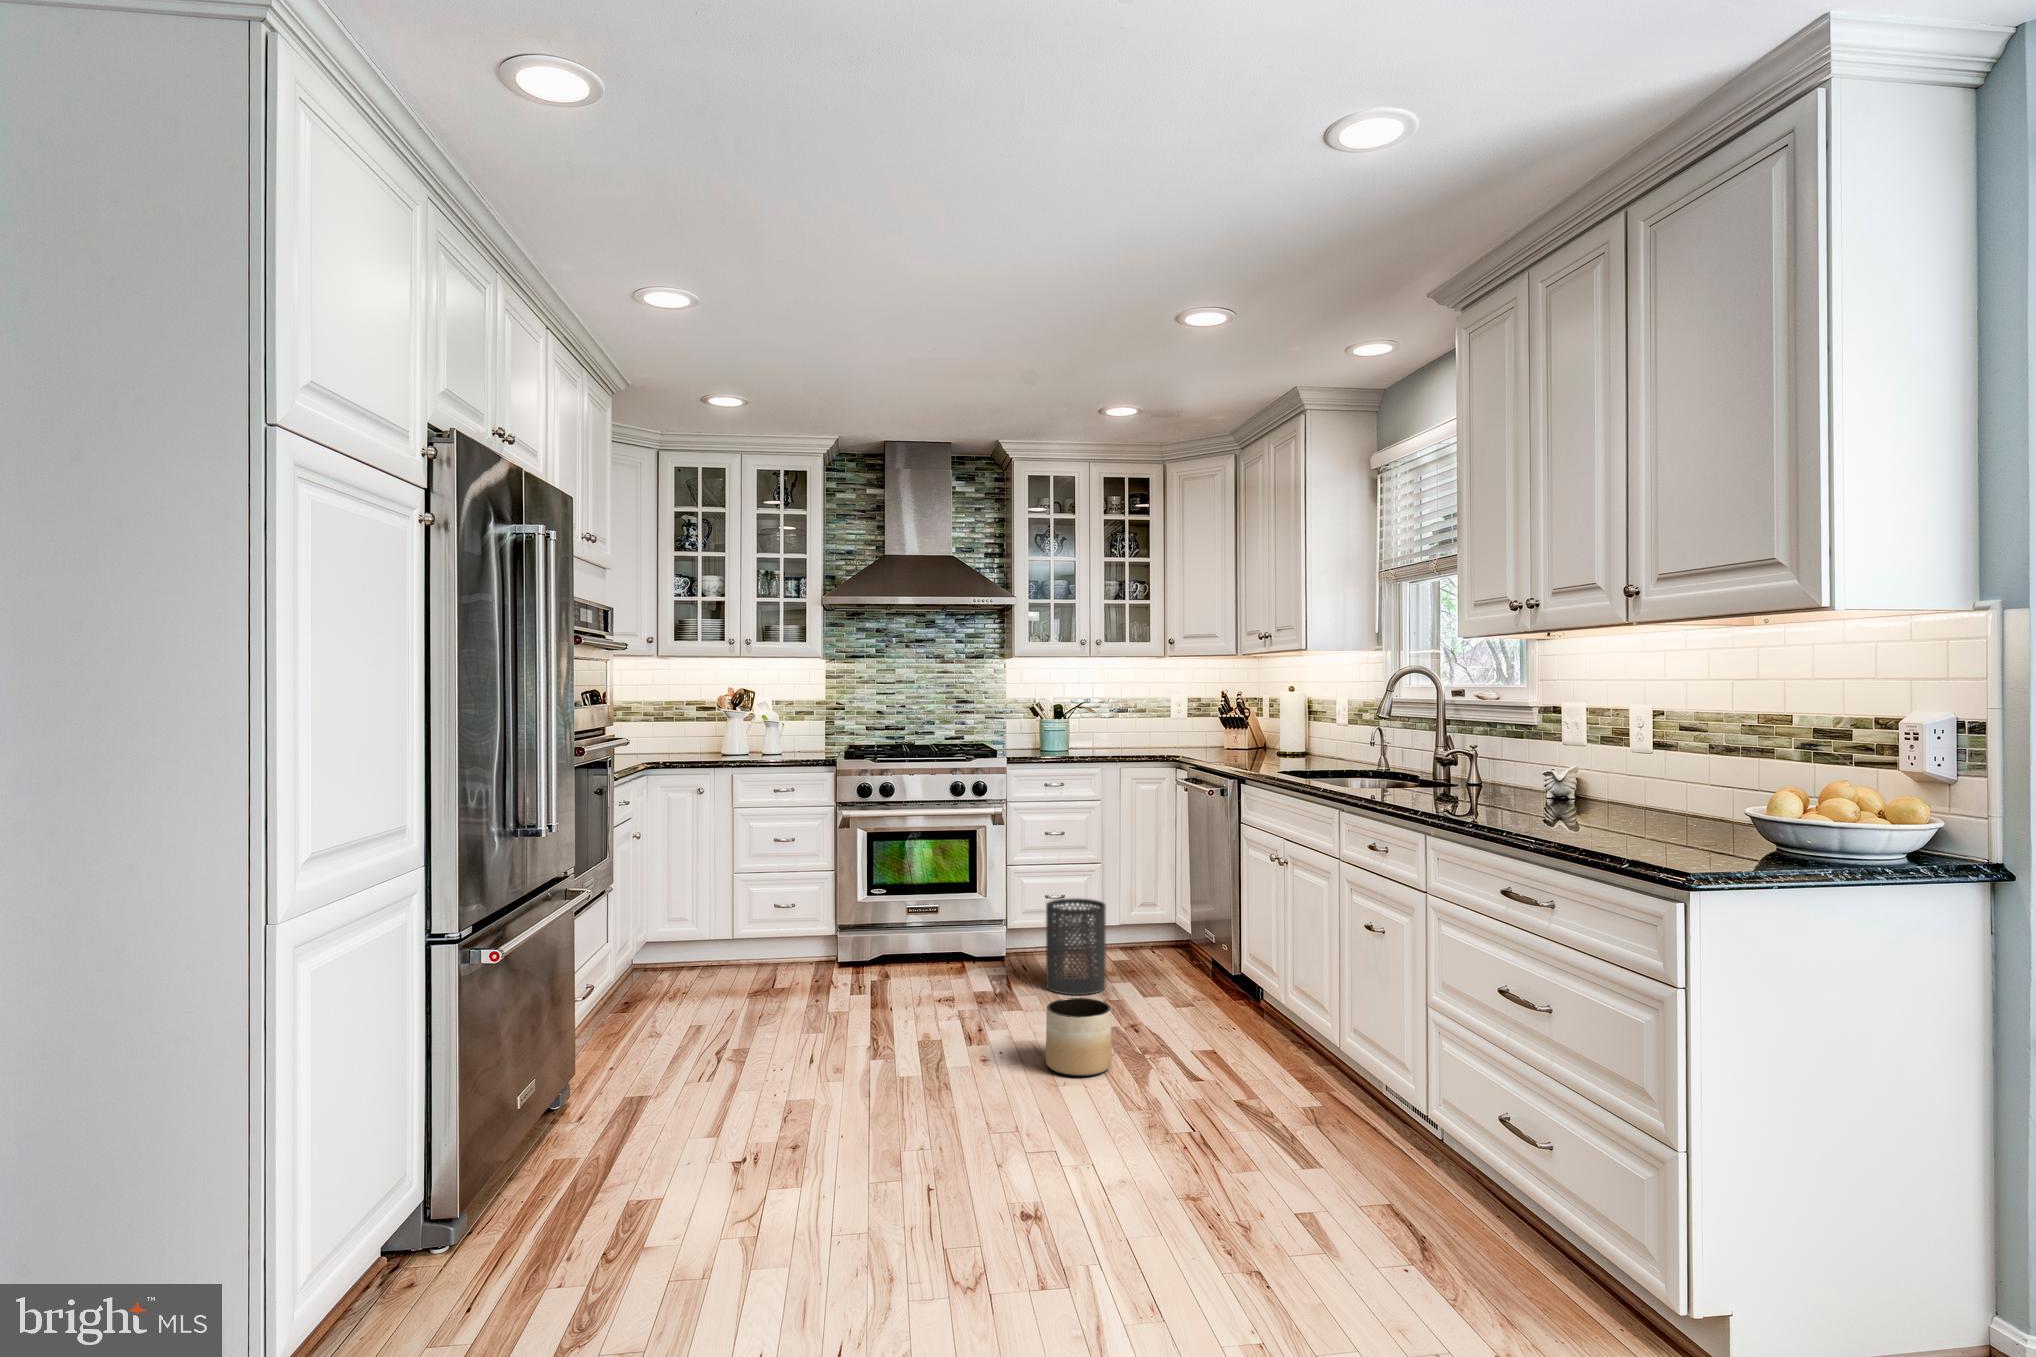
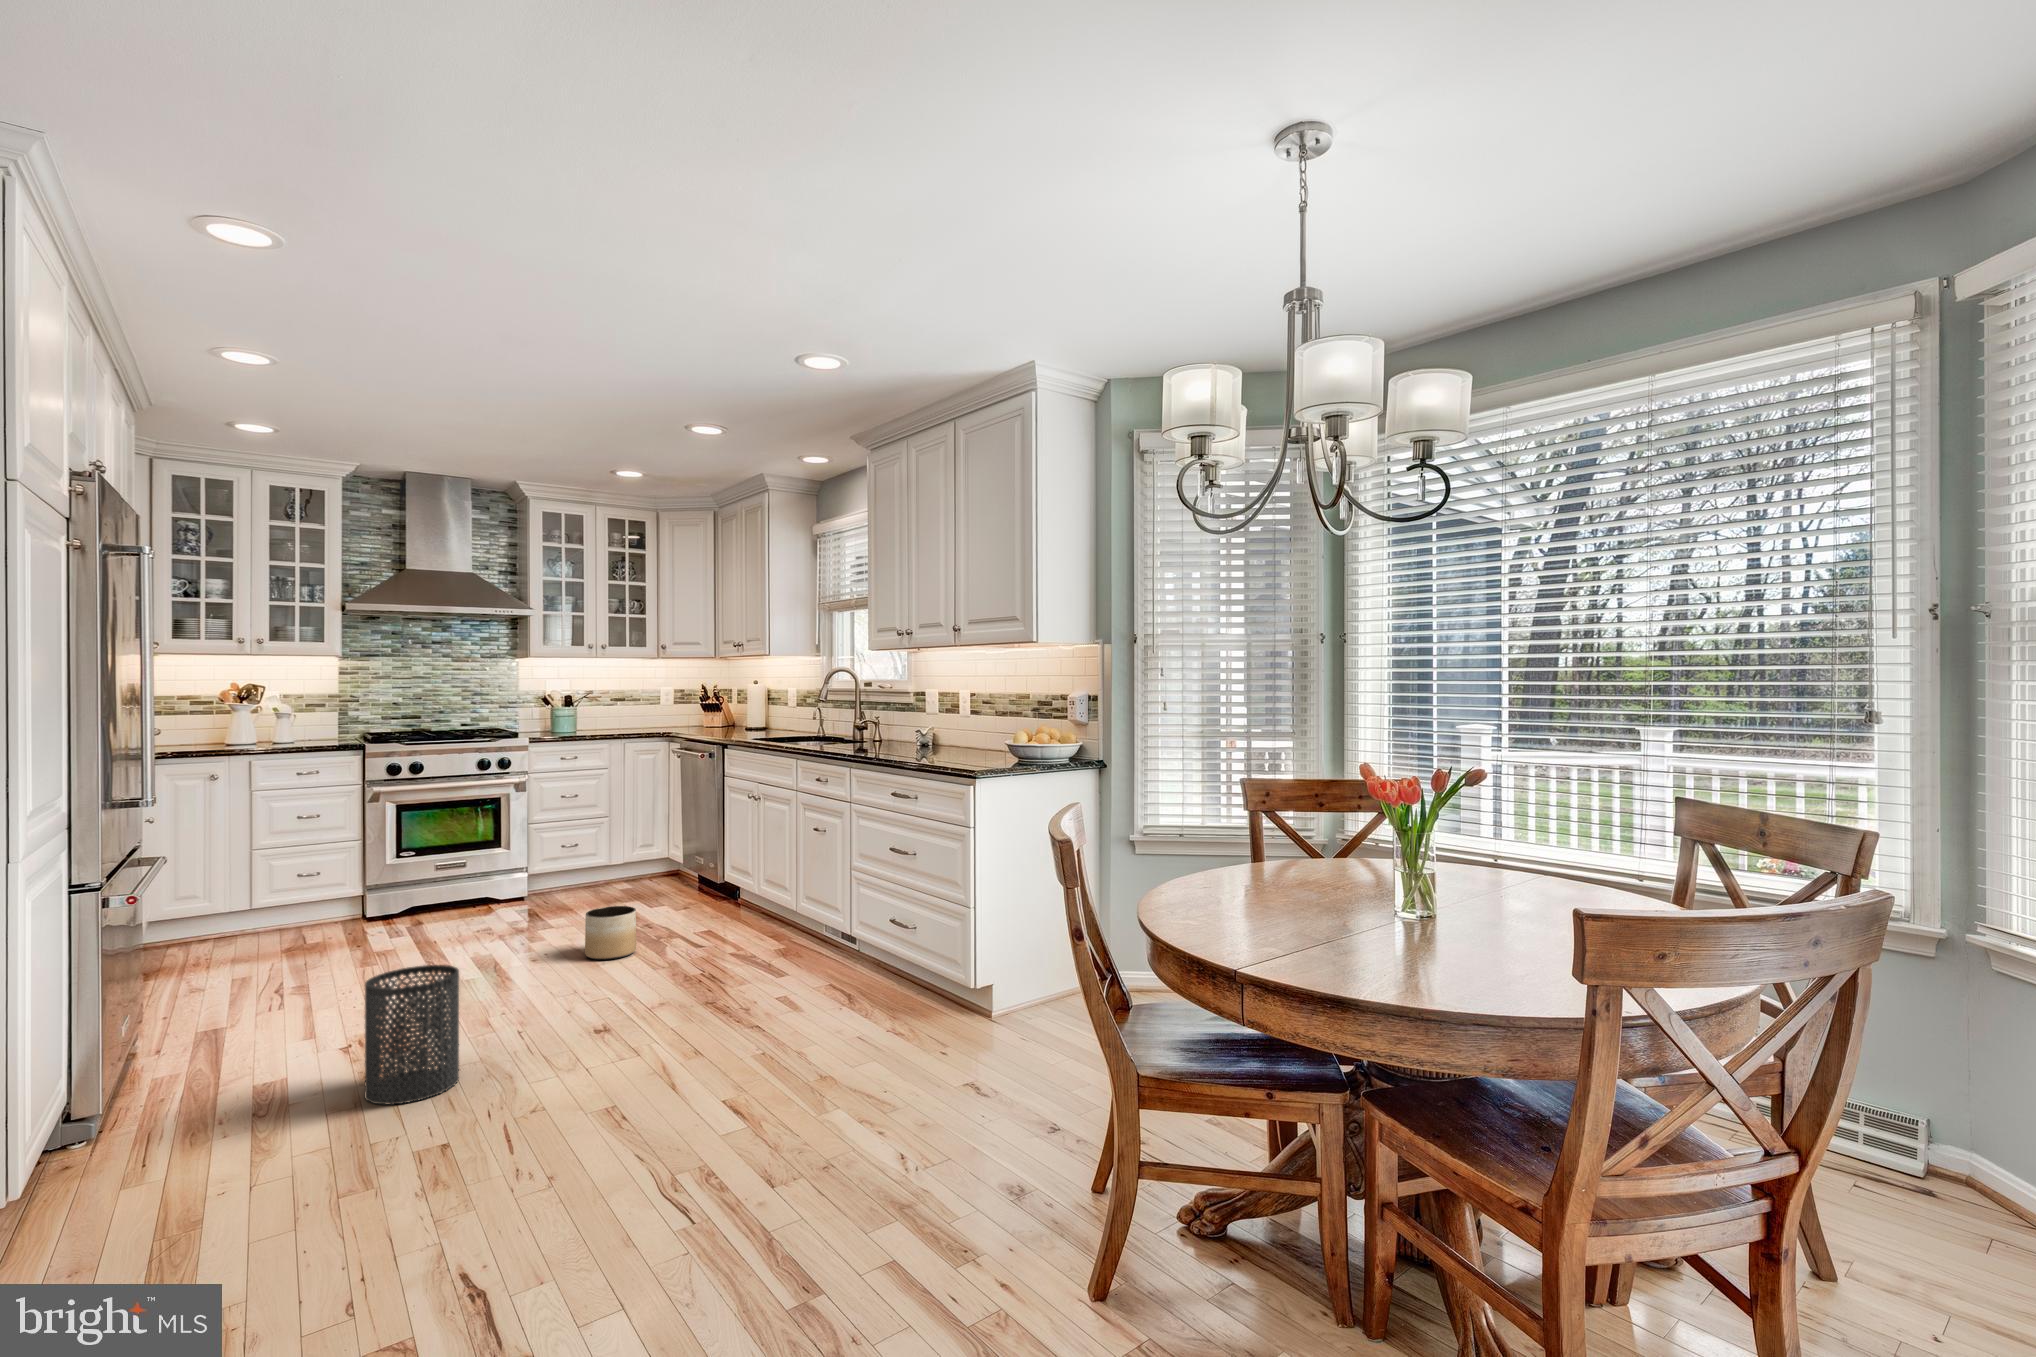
trash can: present [1046,899,1106,995] -> present [365,965,459,1105]

